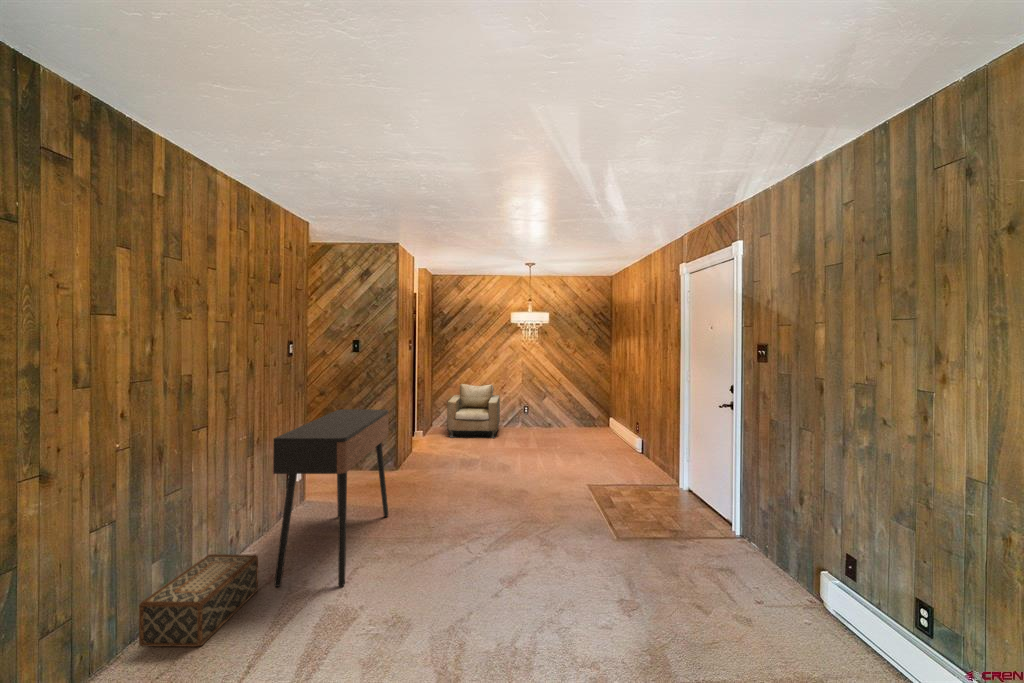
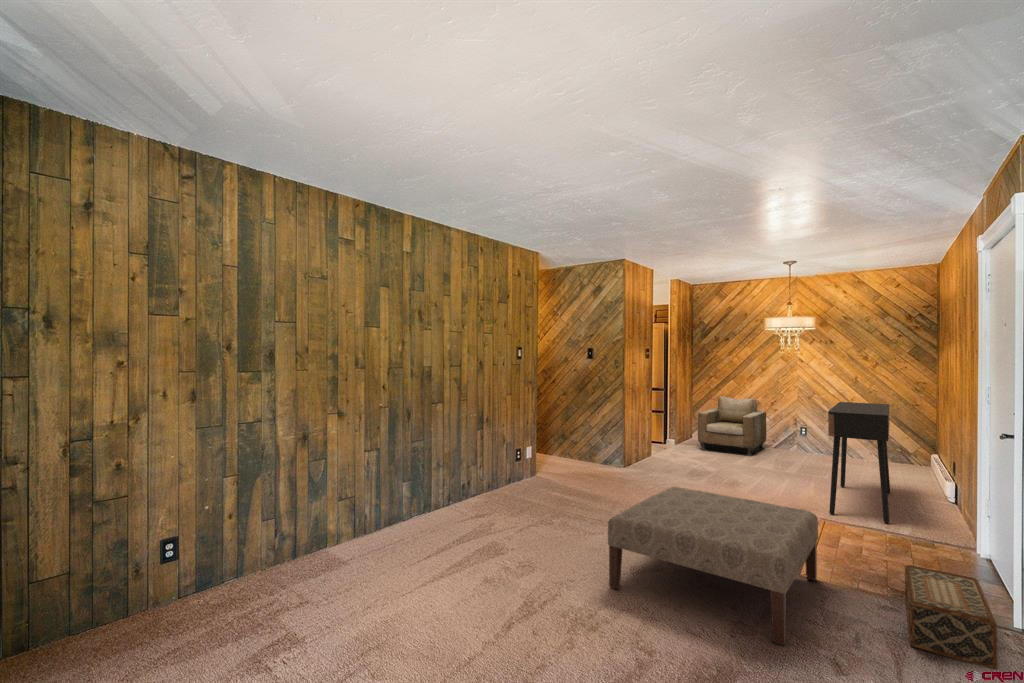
console table: present [273,409,389,587] -> present [828,402,890,524]
ottoman: none [510,490,694,629] -> present [608,487,818,645]
woven basket: present [139,554,258,647] -> present [905,565,998,670]

